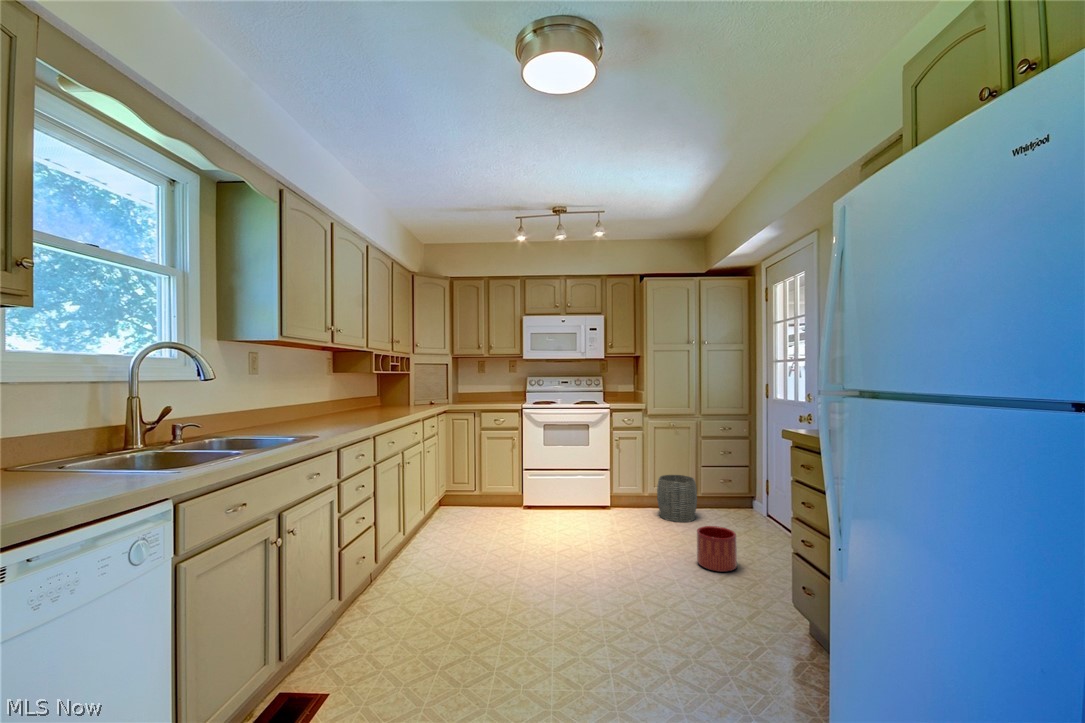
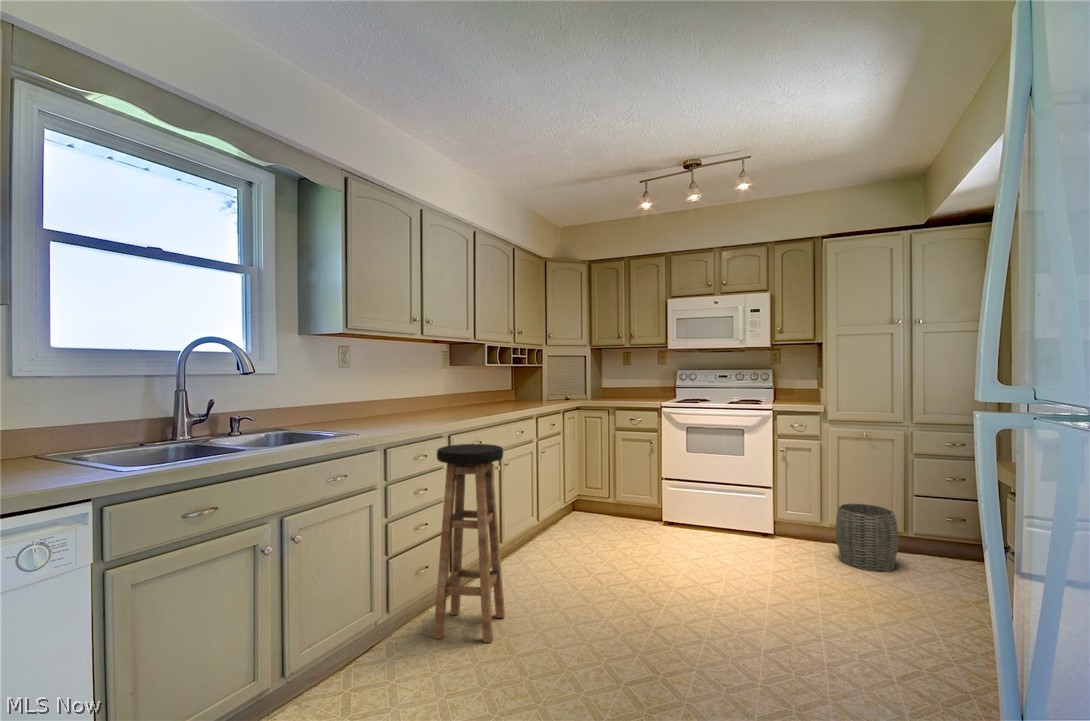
bar stool: none [383,451,450,652] -> present [433,444,505,643]
planter: present [697,526,737,572] -> none [850,578,914,646]

